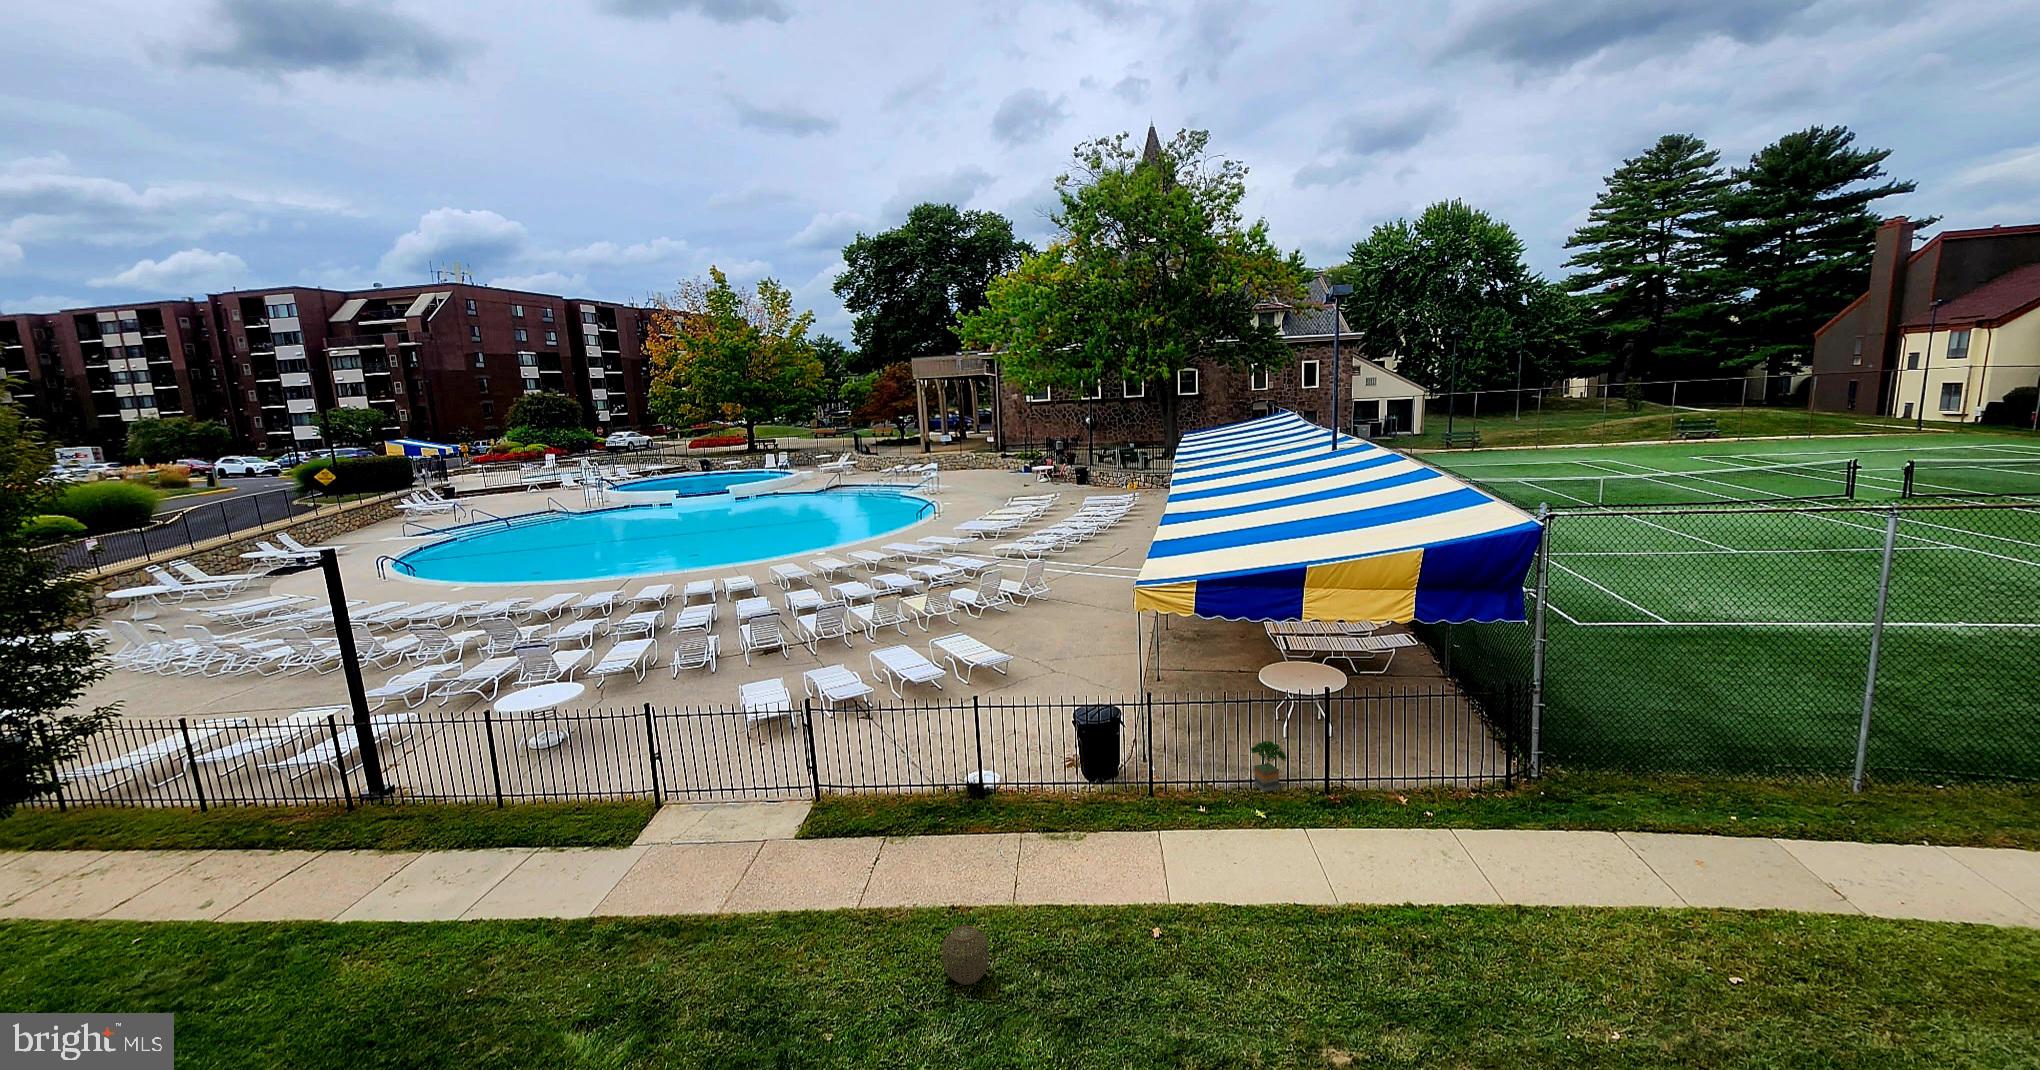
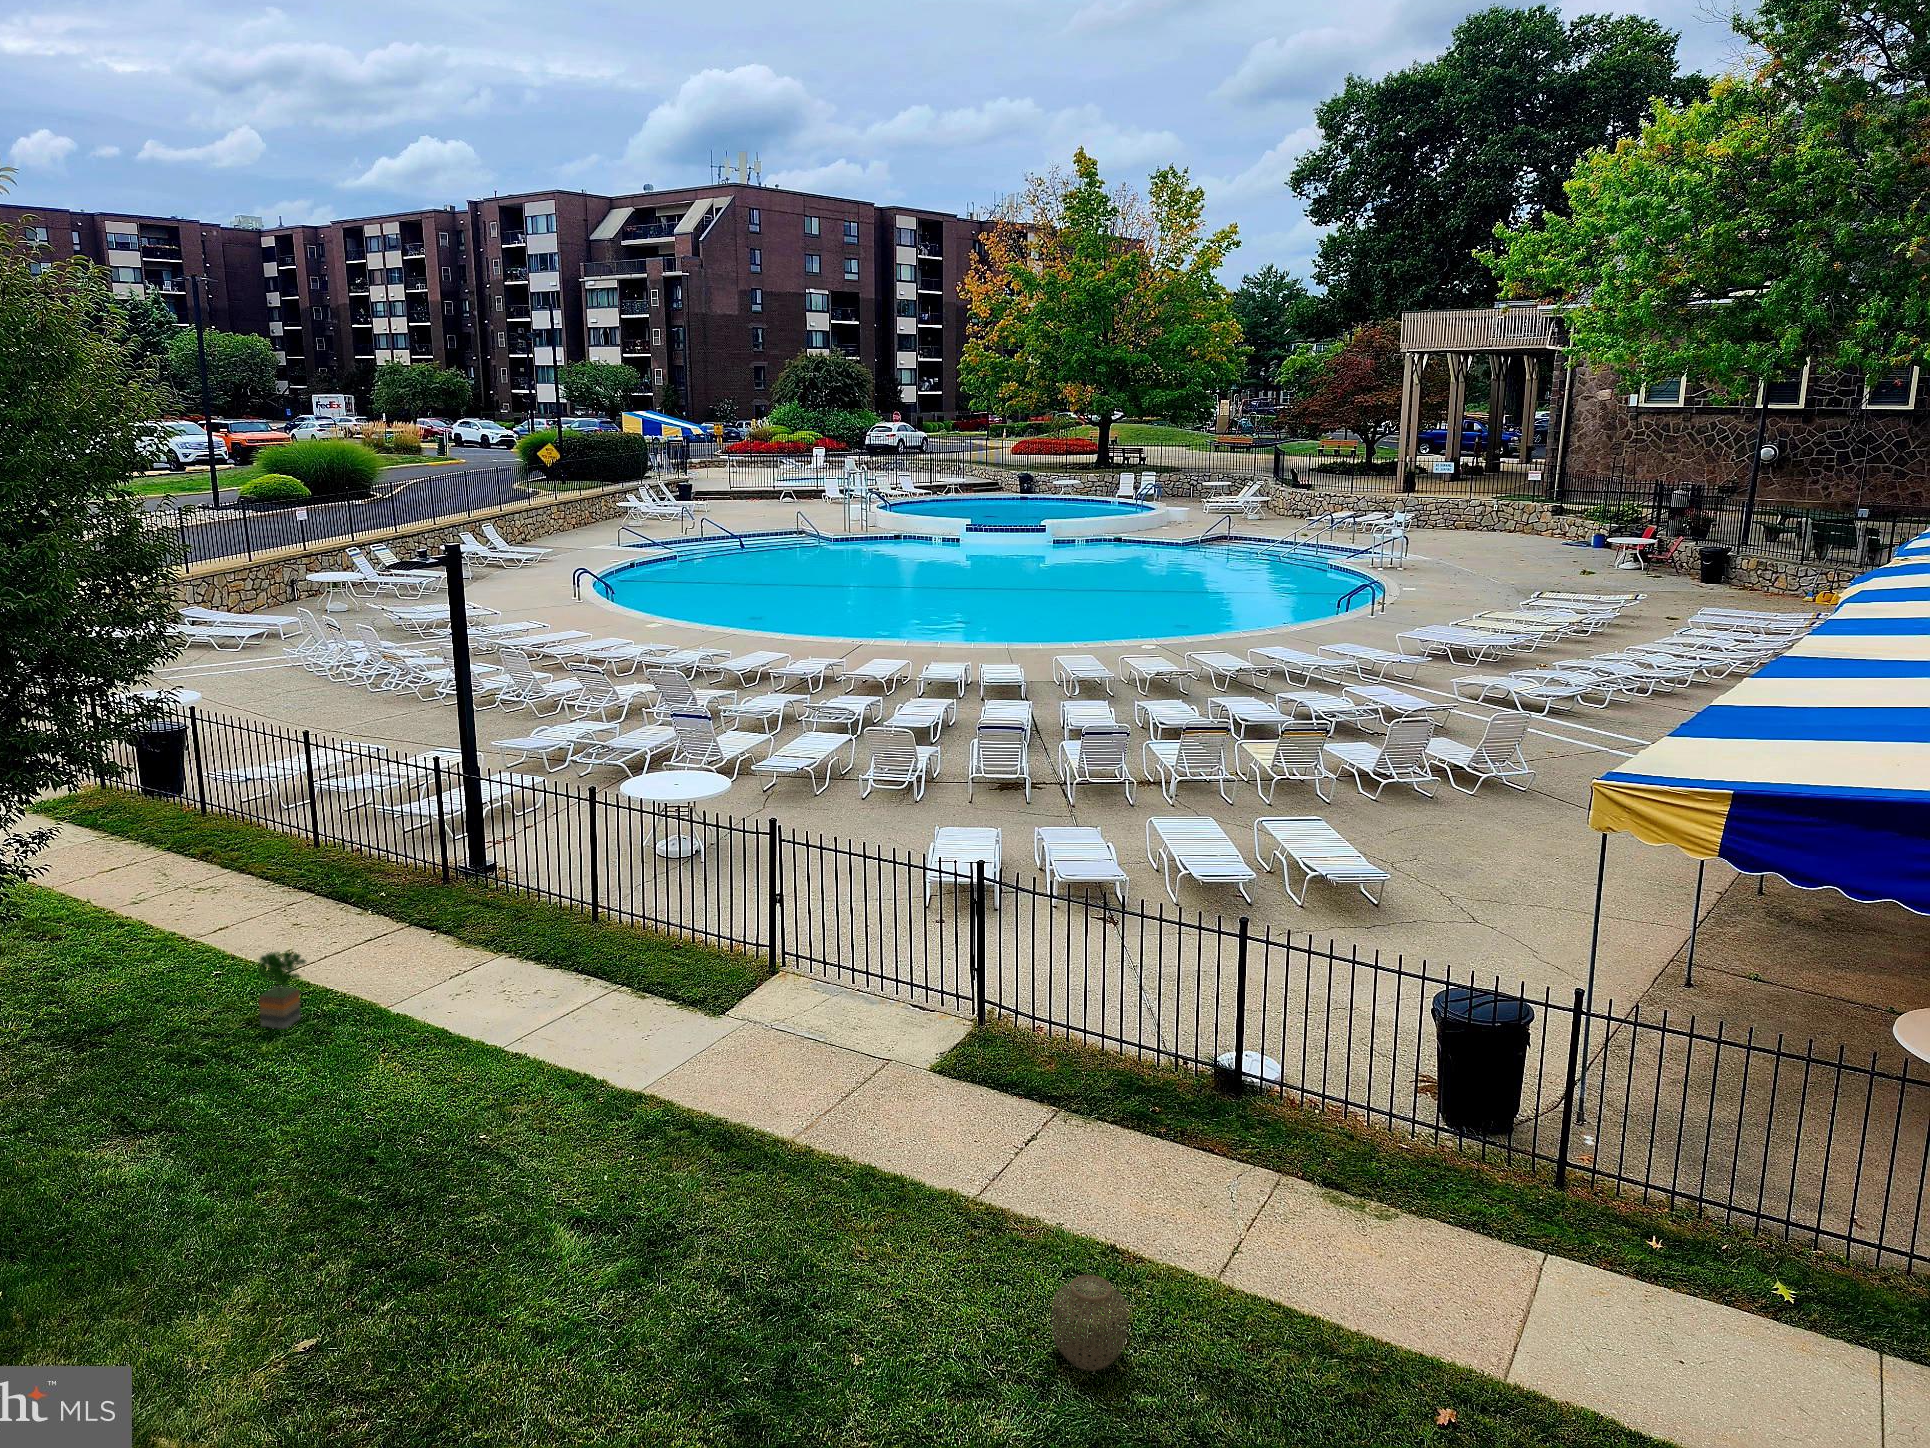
potted tree: present [1250,741,1286,792] -> present [258,952,306,1029]

